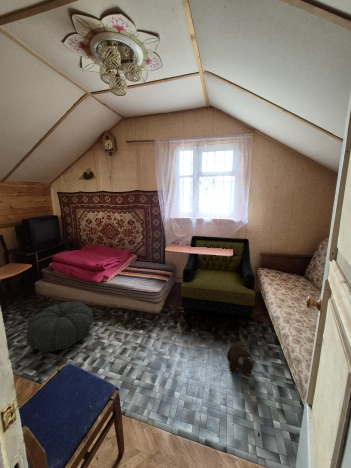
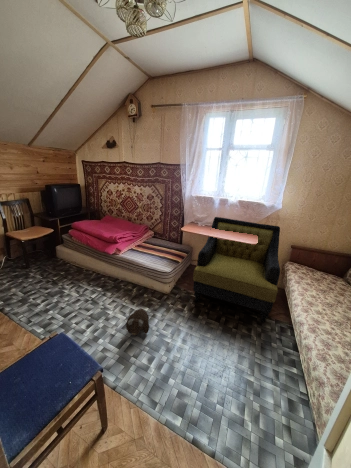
pouf: present [26,302,93,352] -> none [37,269,102,314]
plush toy: present [227,344,255,377] -> present [126,309,149,336]

